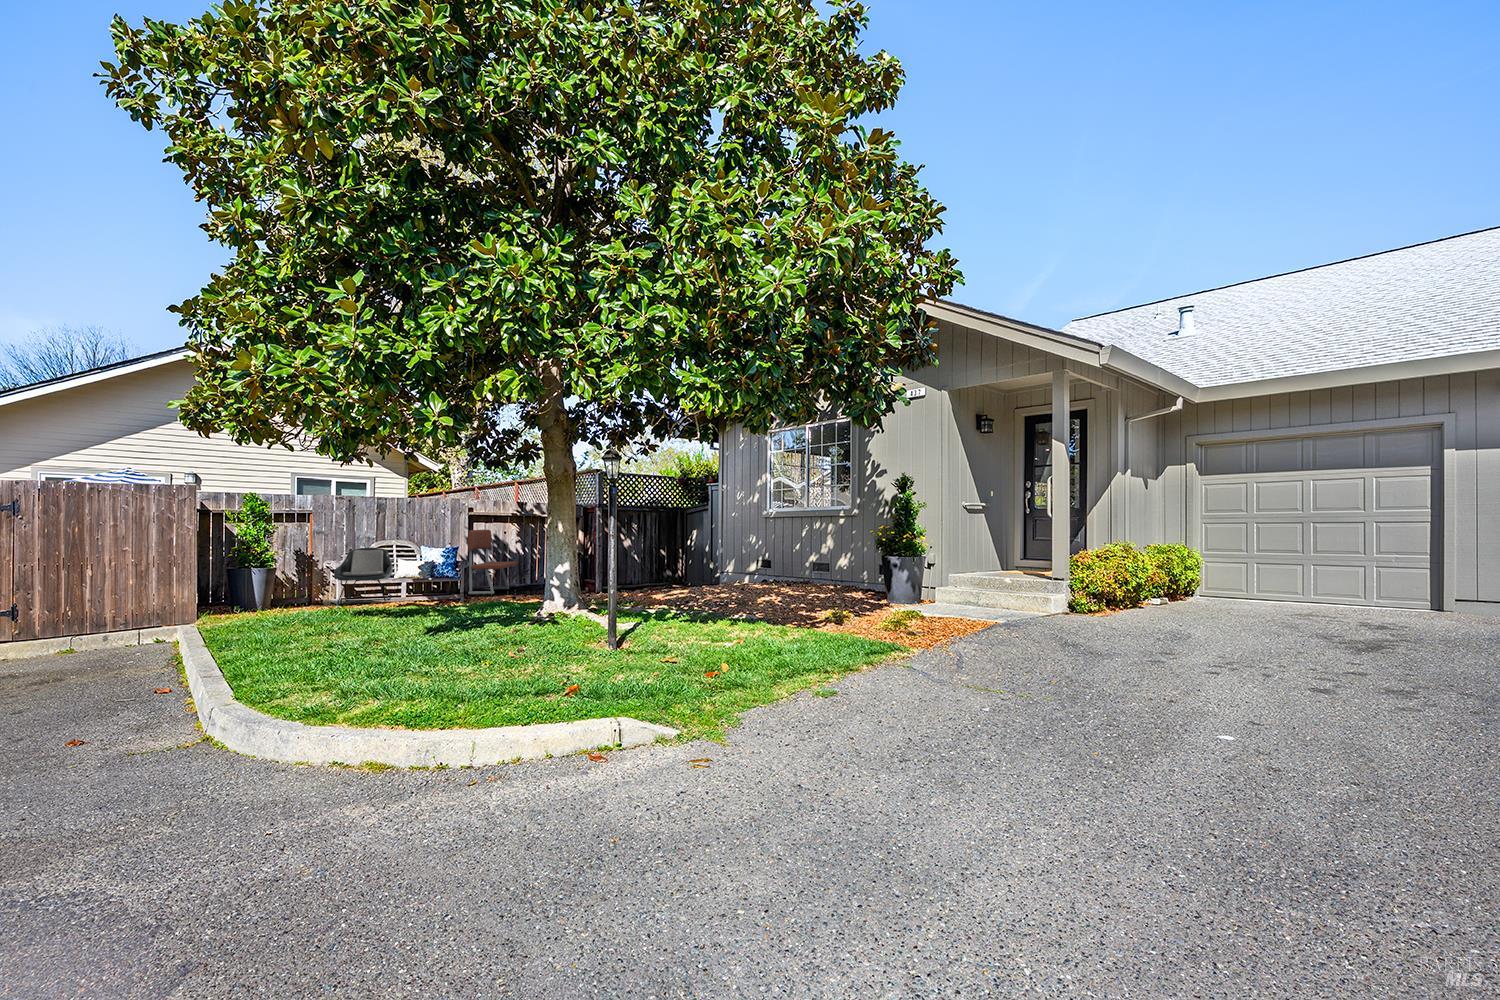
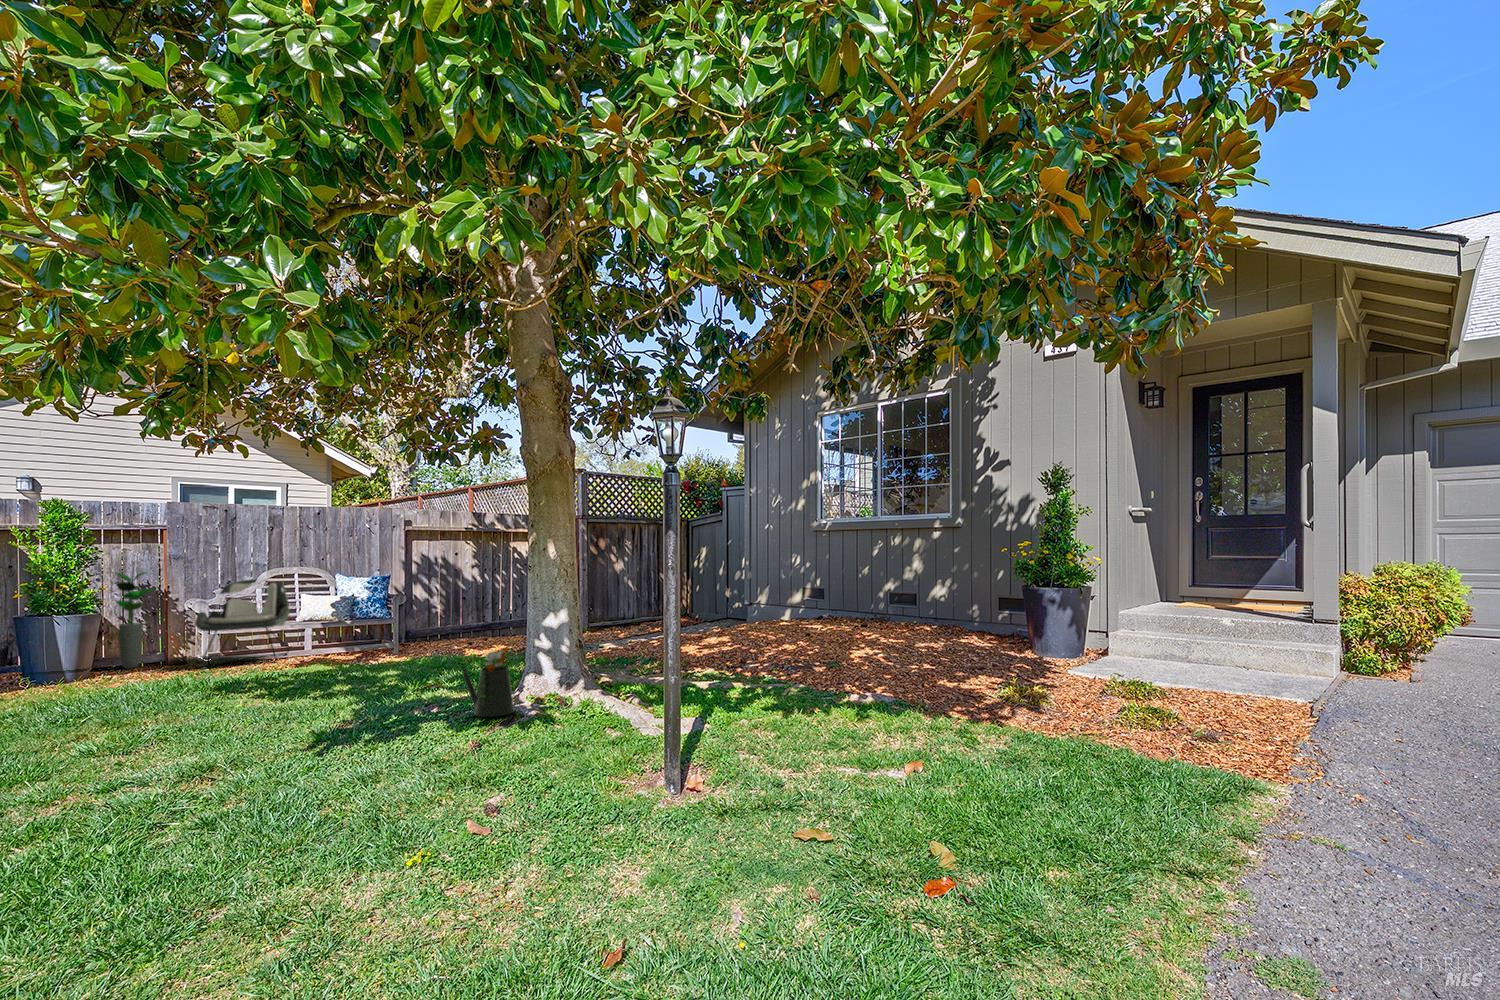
bench: present [468,530,518,594] -> none [404,550,475,642]
potted plant: none [274,541,308,605] -> present [116,572,154,669]
watering can: none [508,582,543,622] -> present [462,646,517,717]

